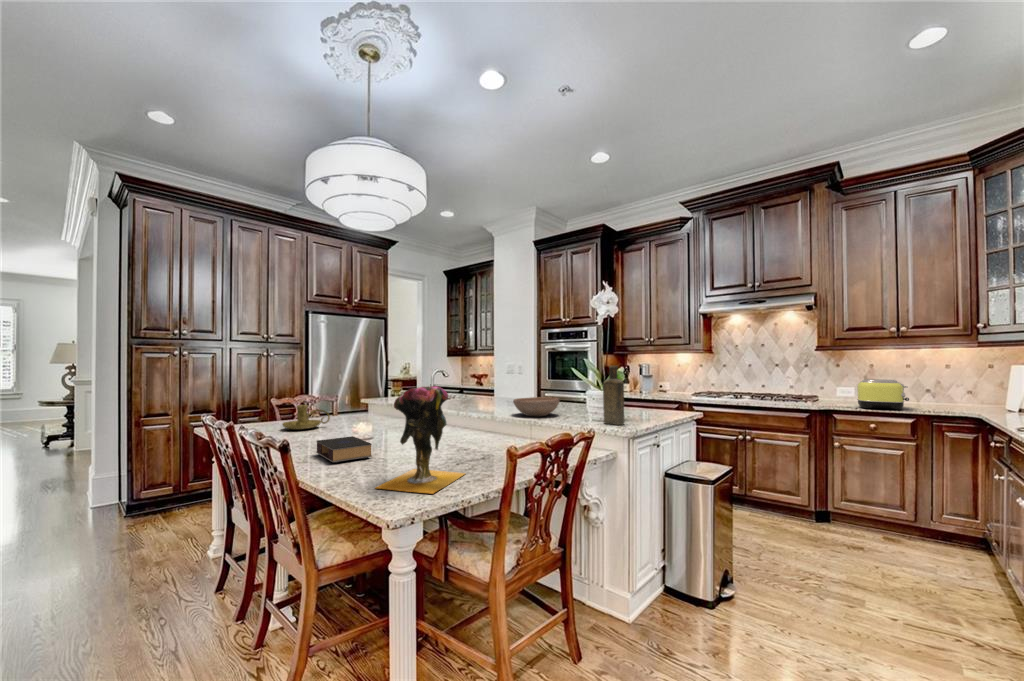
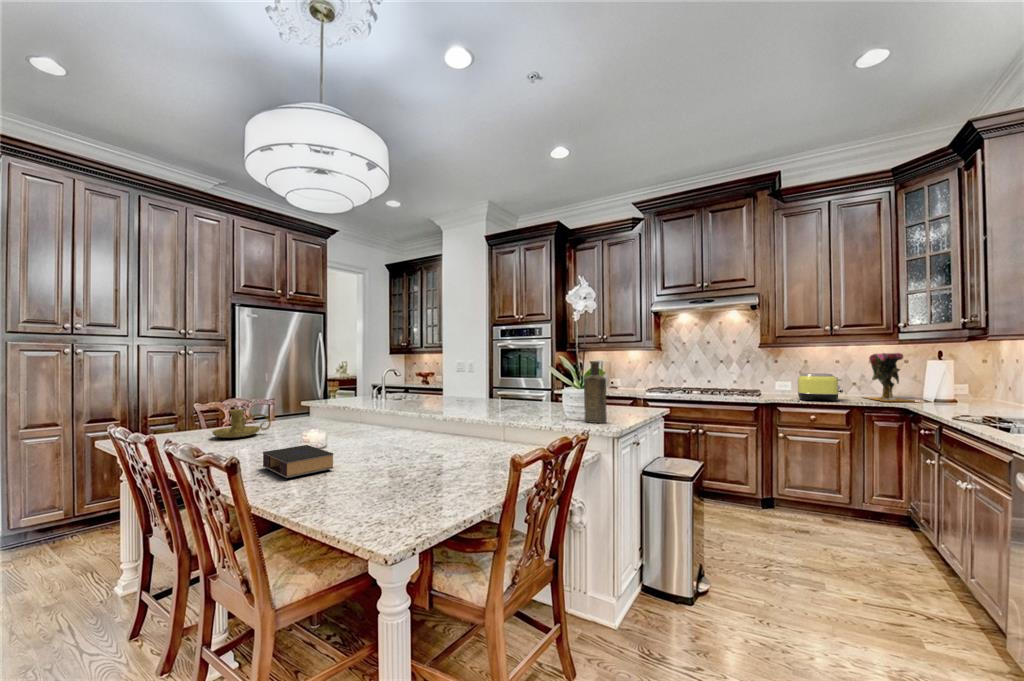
vase: present [376,386,465,494] -> present [867,353,914,401]
bowl: present [513,397,560,416] -> none [484,395,533,416]

